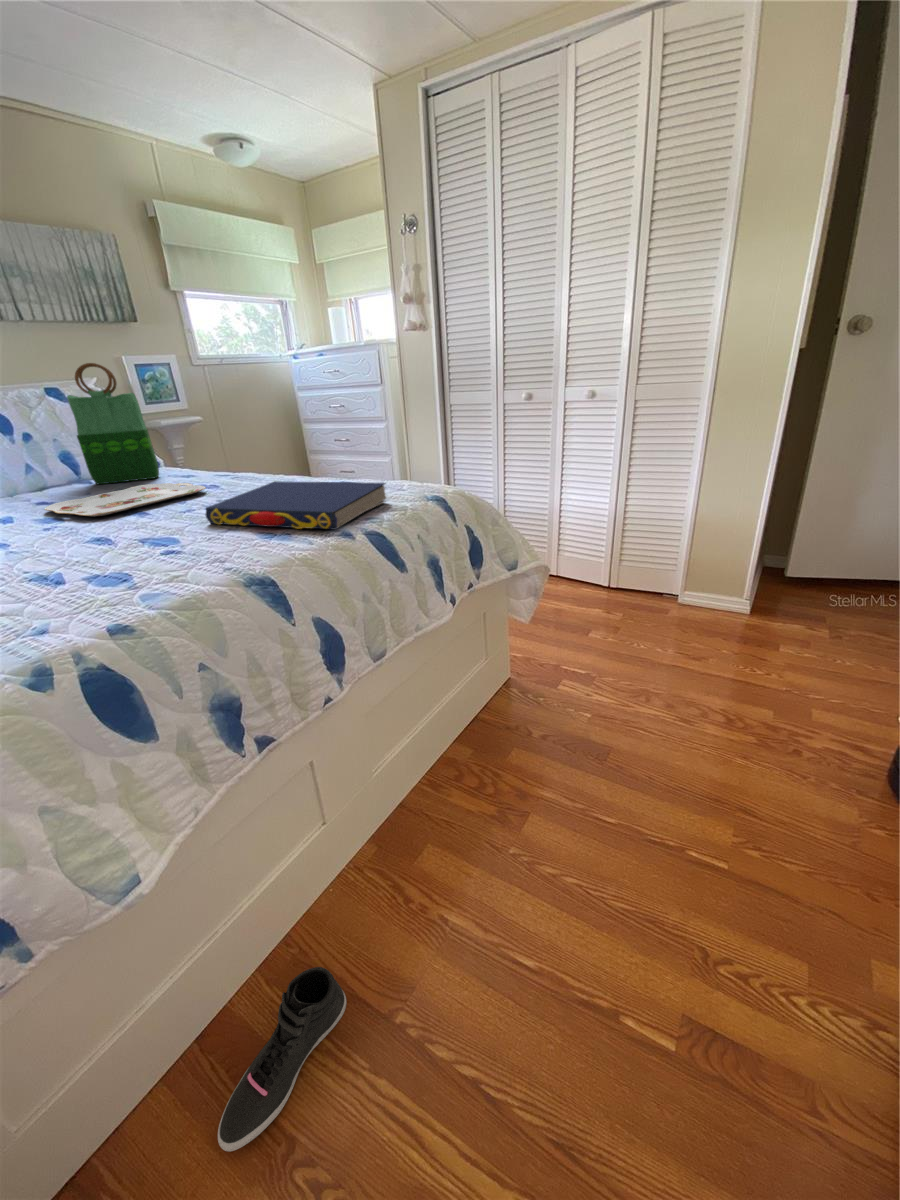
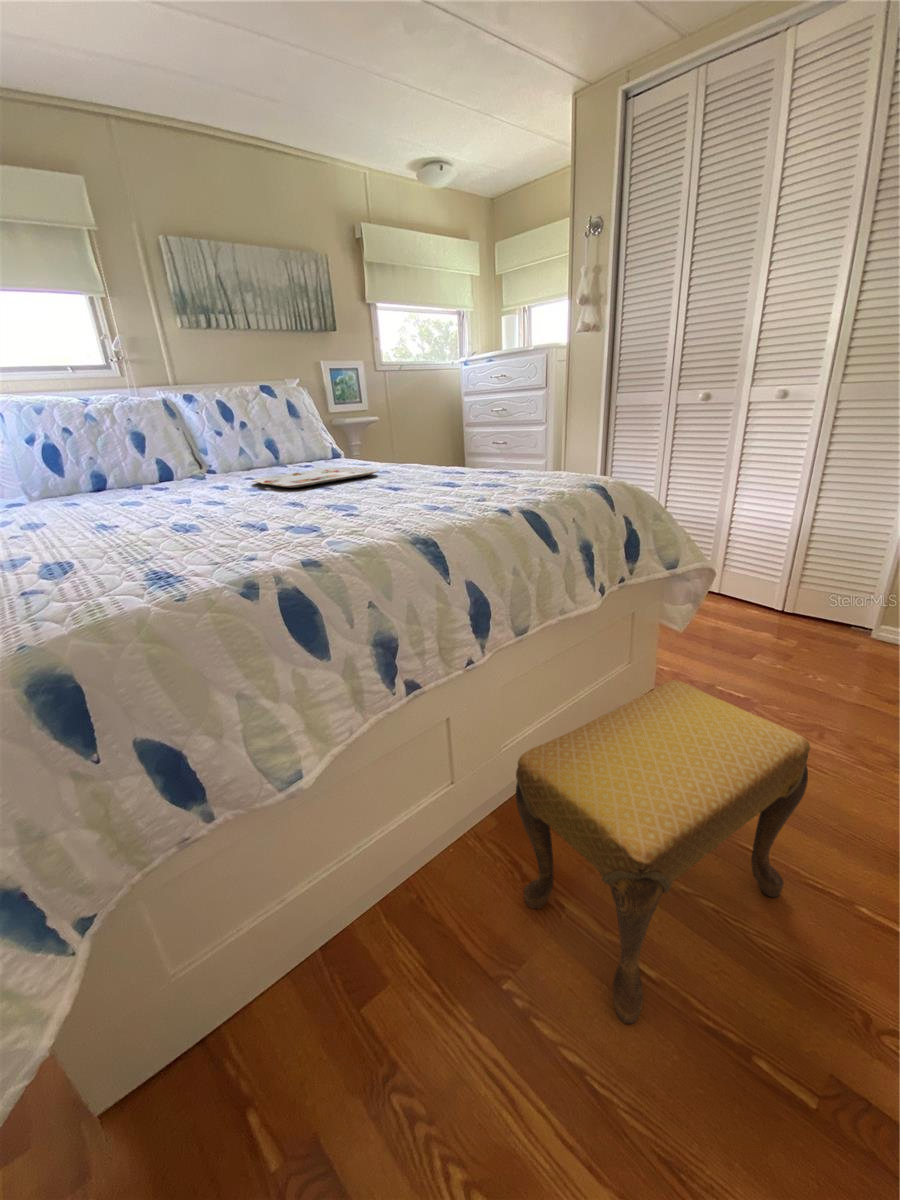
tote bag: present [67,363,159,484] -> none [278,362,340,467]
book: present [206,481,386,530] -> none [379,465,546,506]
footstool: none [387,680,640,1019] -> present [516,680,810,1024]
sneaker: present [218,967,346,1151] -> none [332,911,455,1048]

